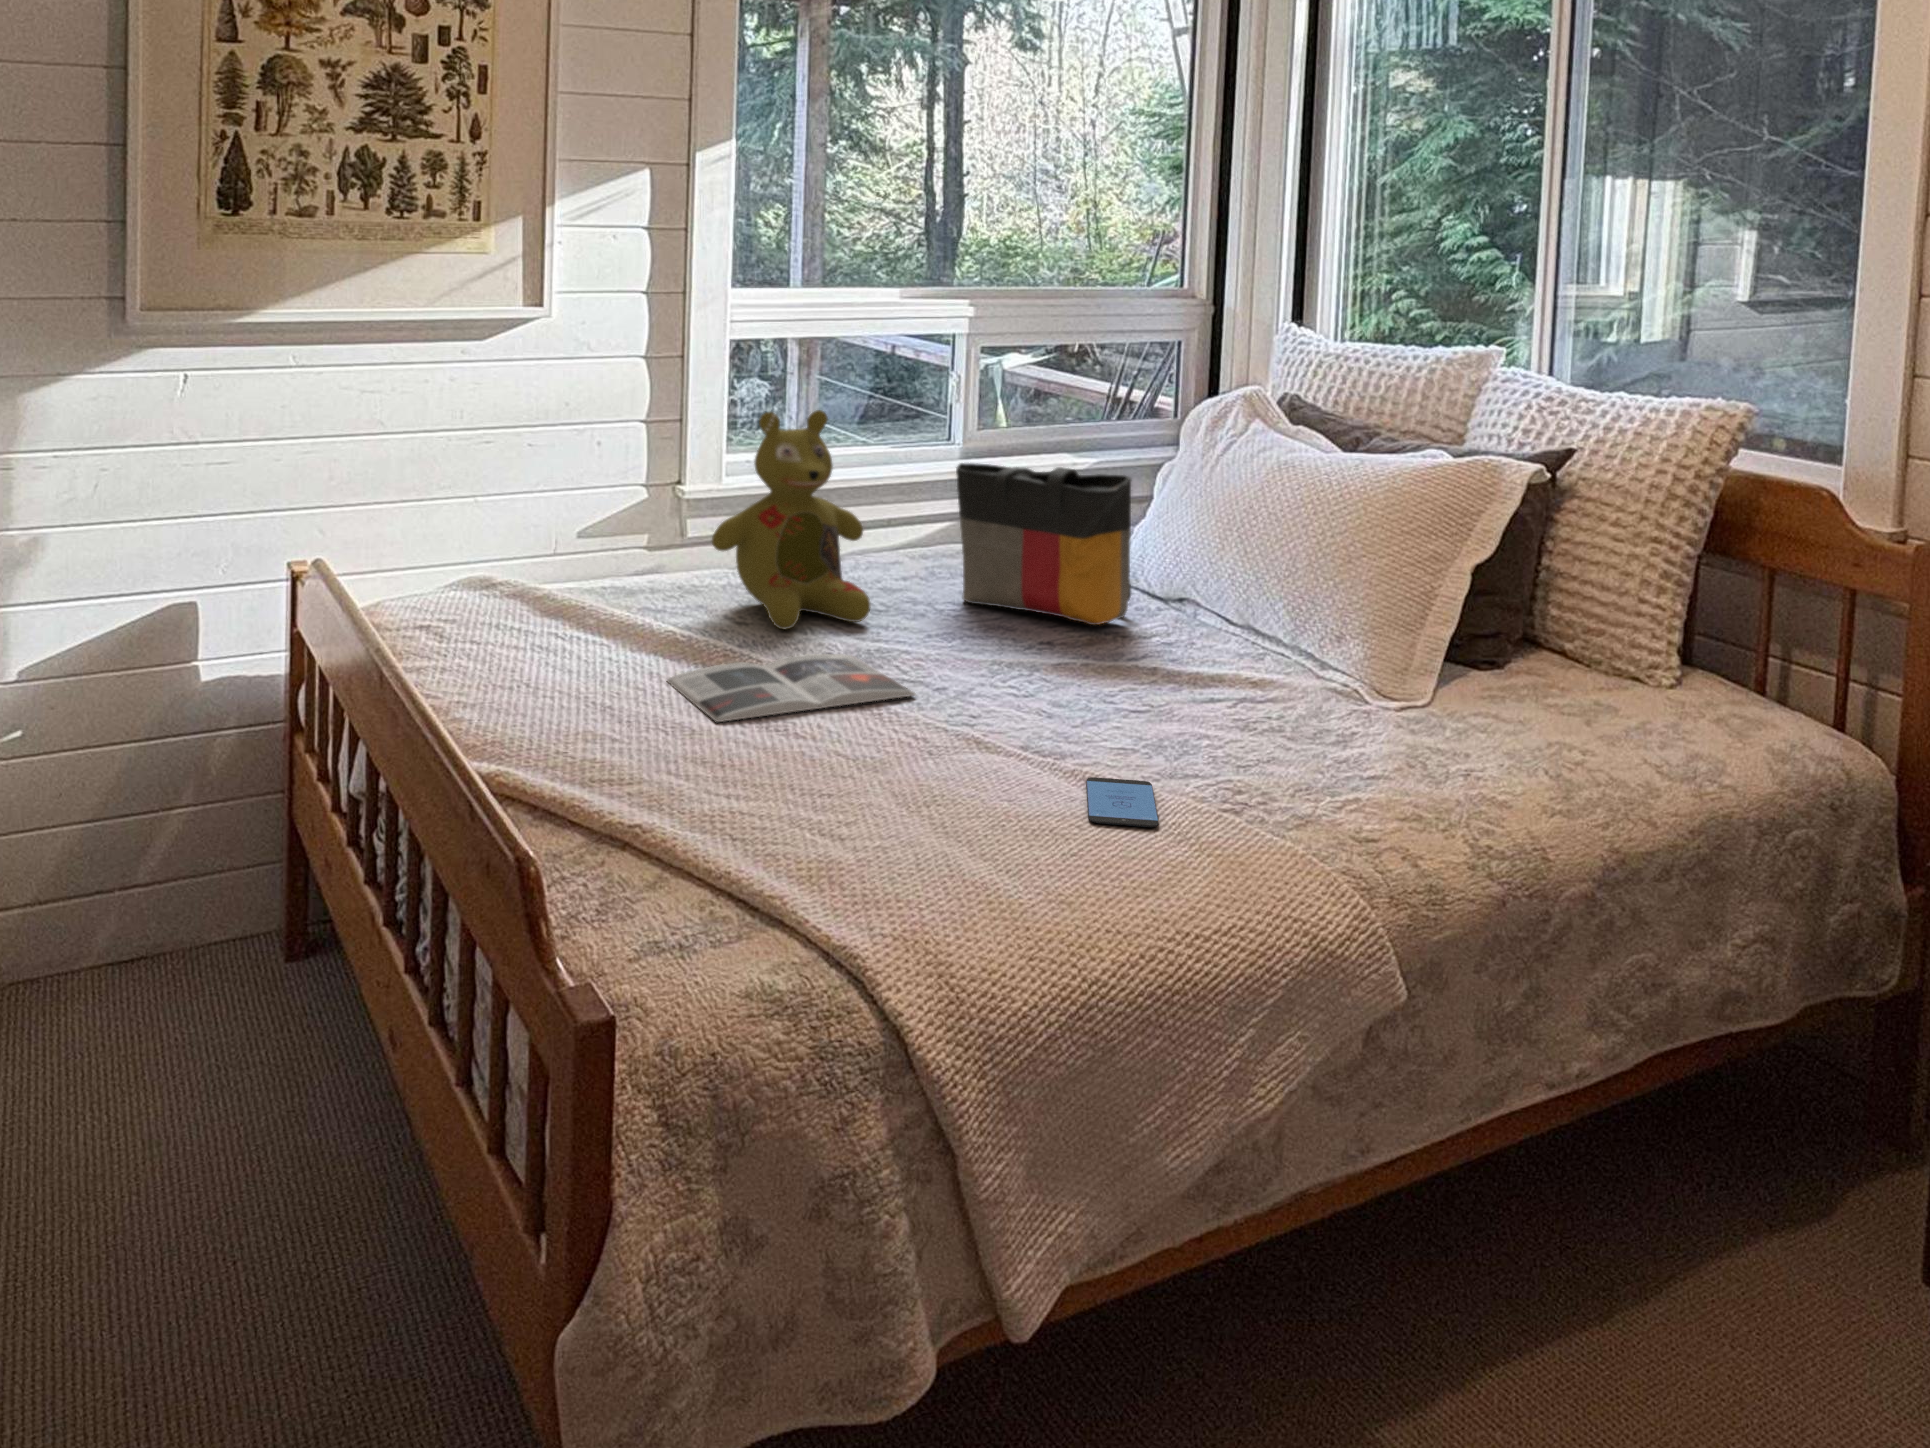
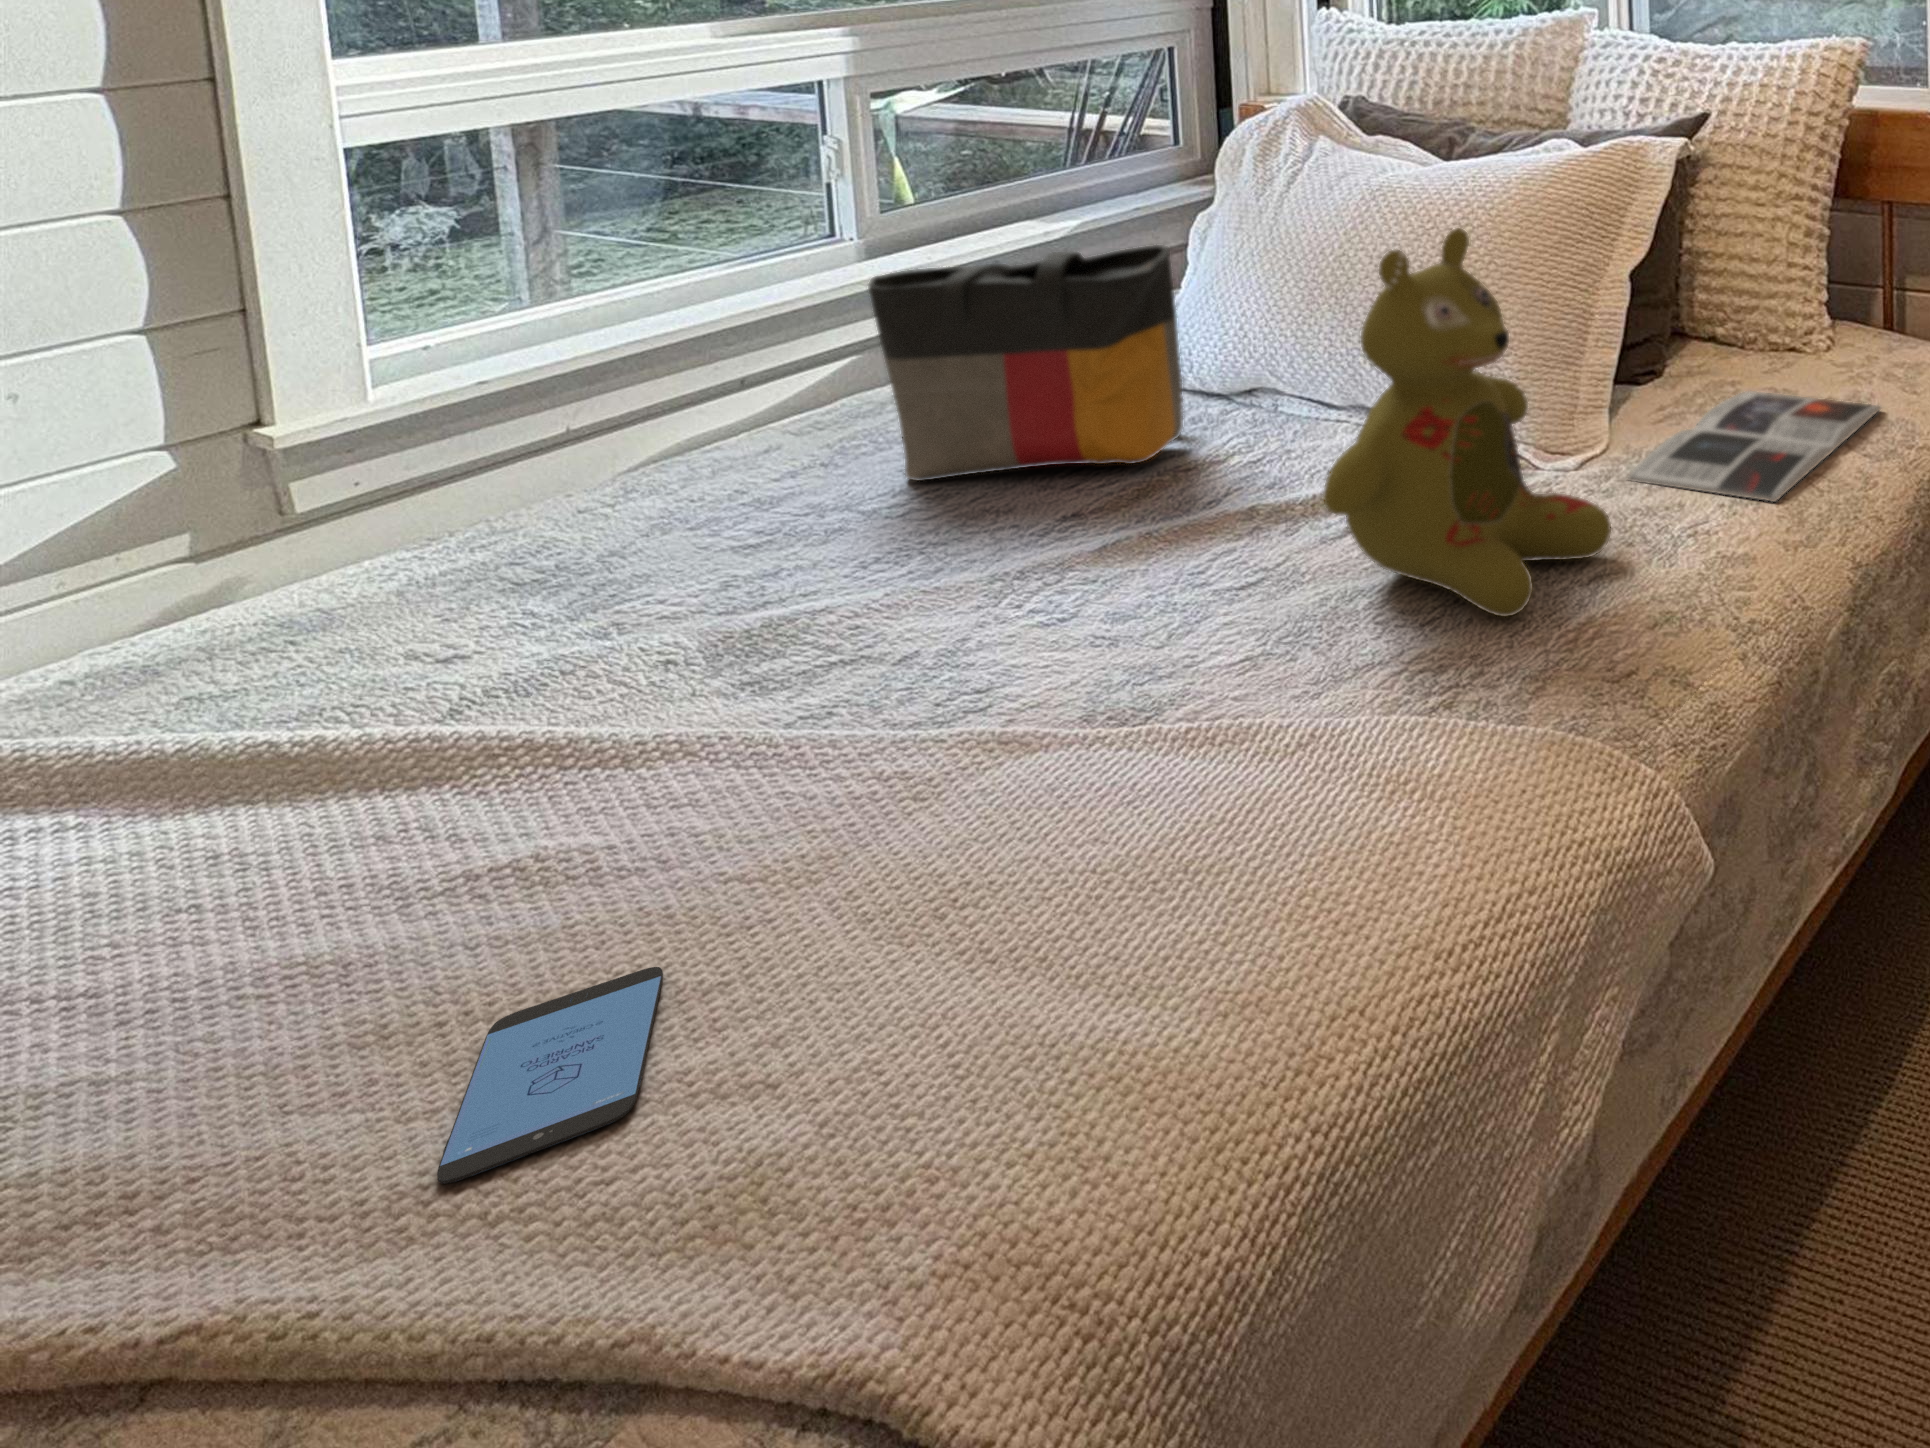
stuffed bear: present [712,410,871,629] -> present [1323,228,1611,616]
magazine: present [667,654,916,722] -> present [1627,391,1881,501]
smartphone: present [1086,777,1158,827] -> present [437,967,663,1184]

